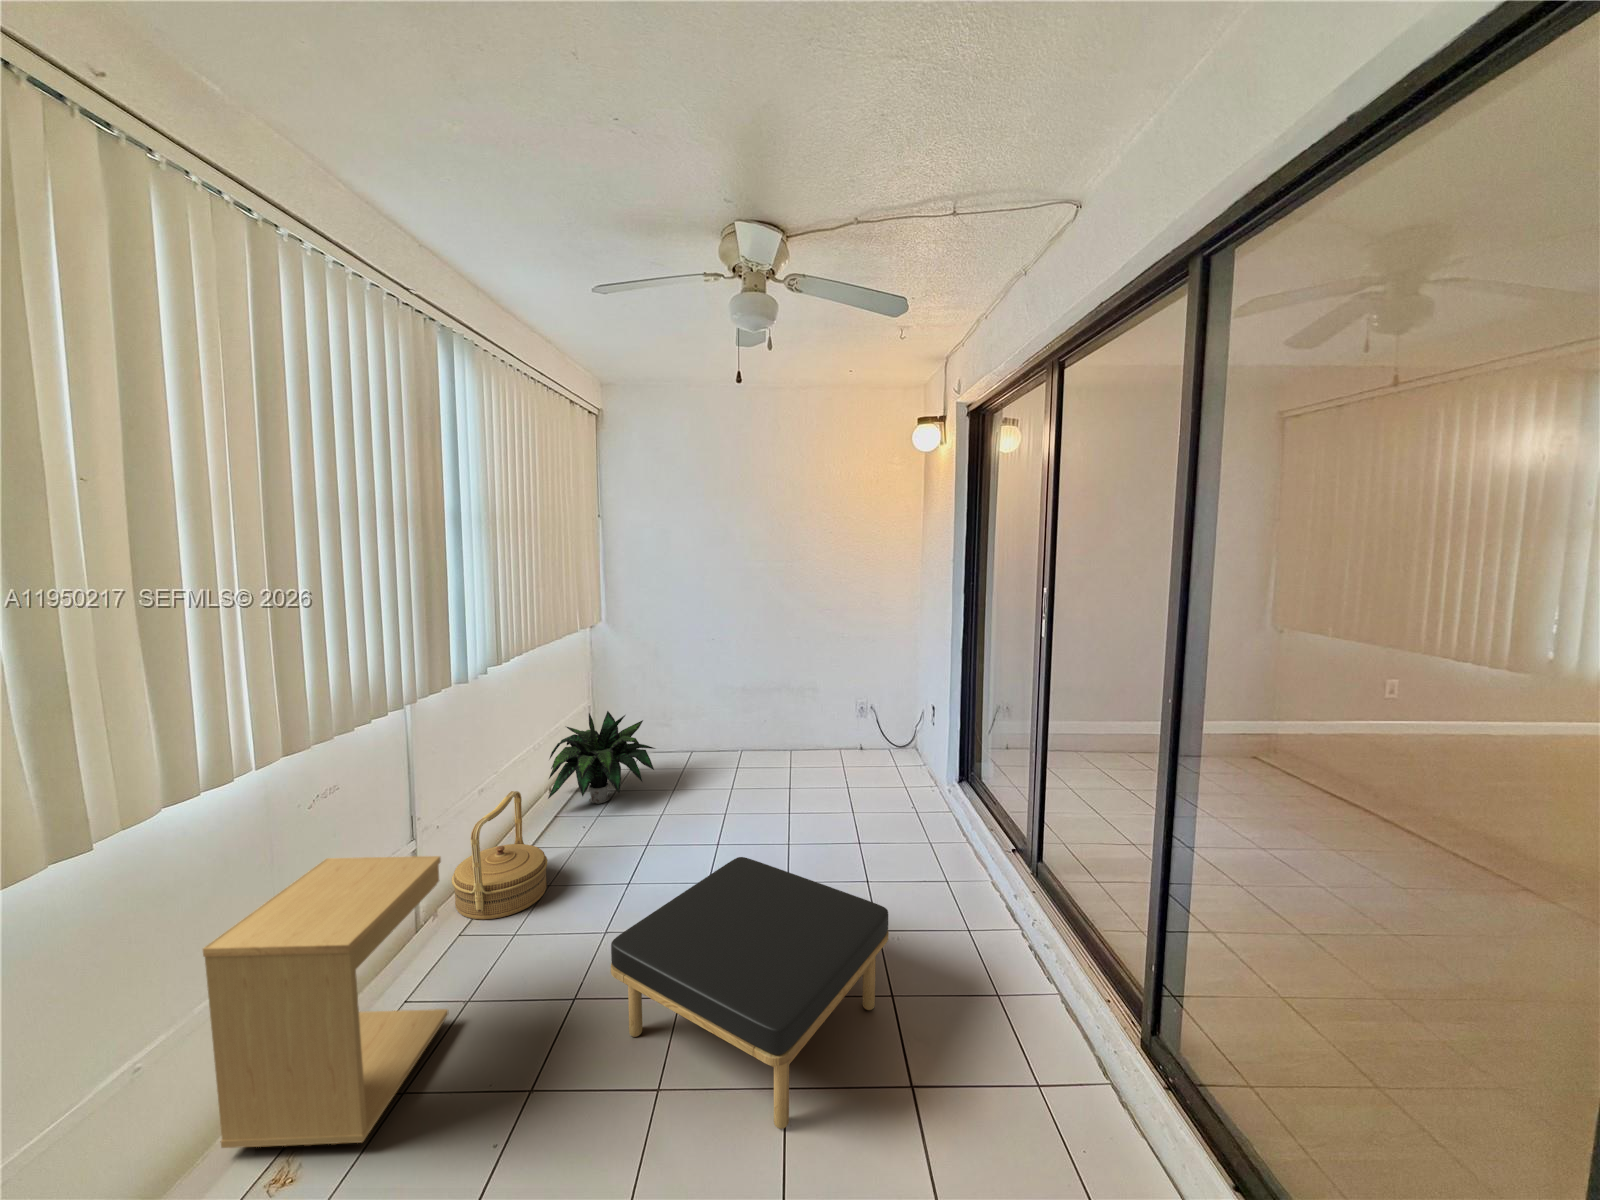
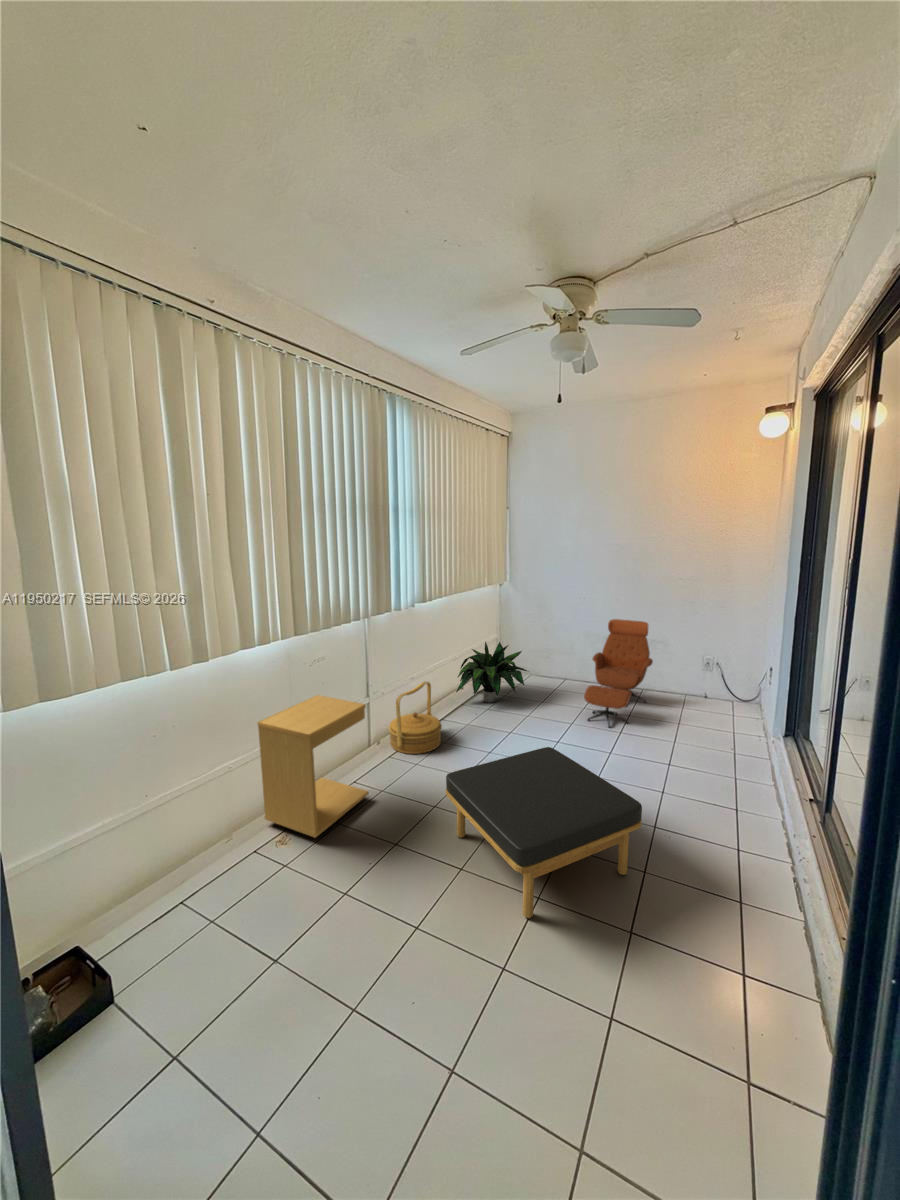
lounge chair: none [735,664,807,808] -> present [584,619,653,728]

